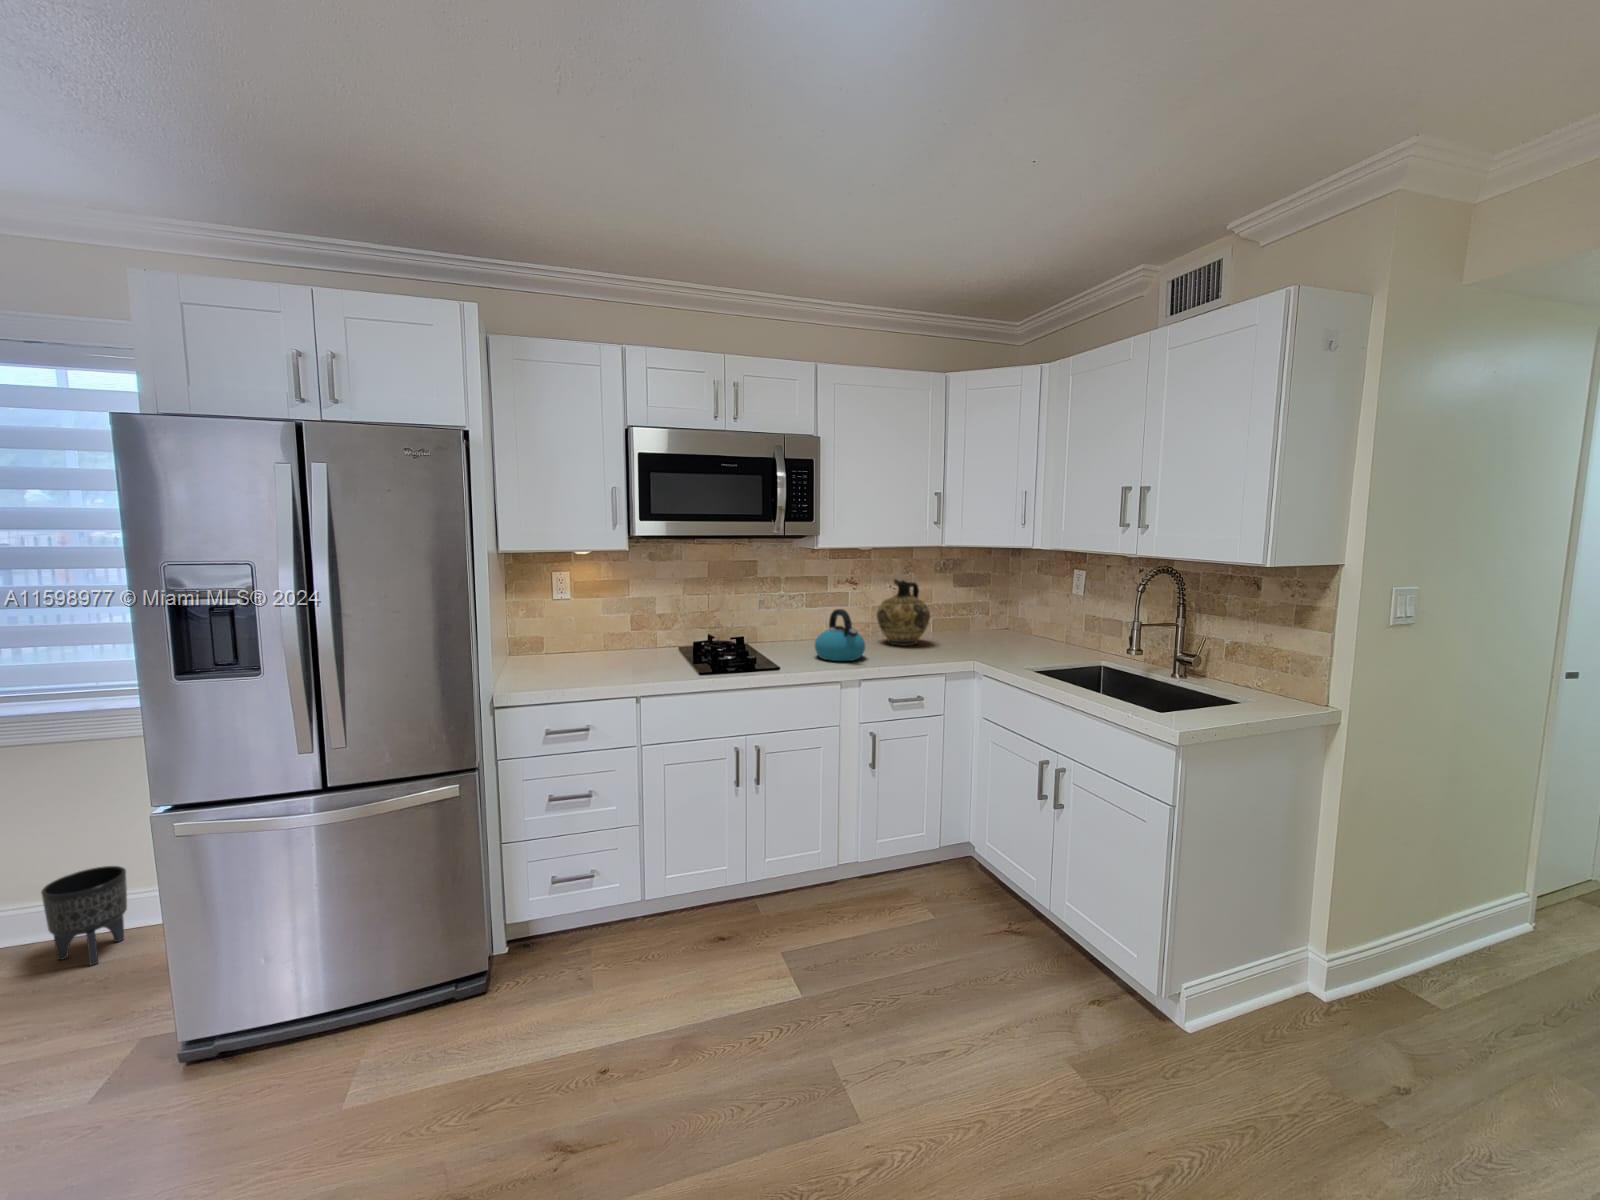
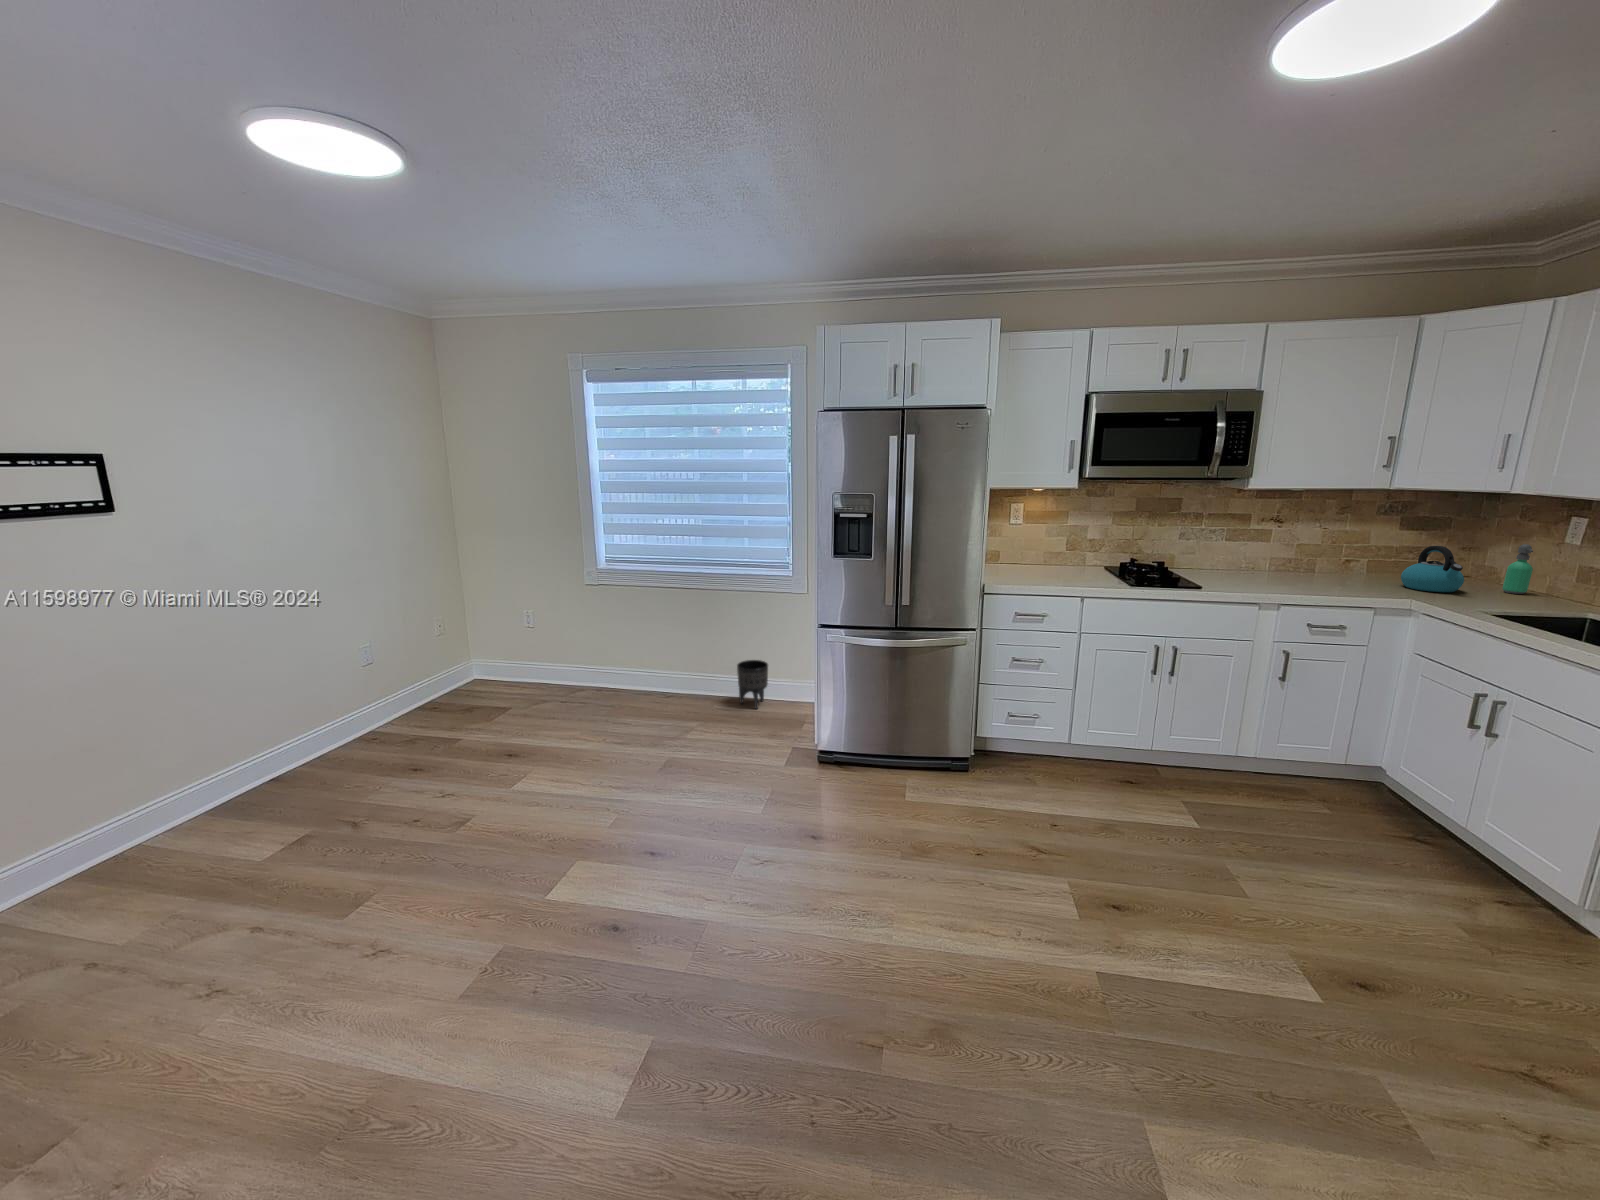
ceramic jug: present [877,579,930,646] -> none [1301,518,1364,580]
soap dispenser: none [1037,598,1056,647] -> present [1503,544,1533,594]
kettle: present [815,609,866,661] -> present [1401,546,1464,592]

